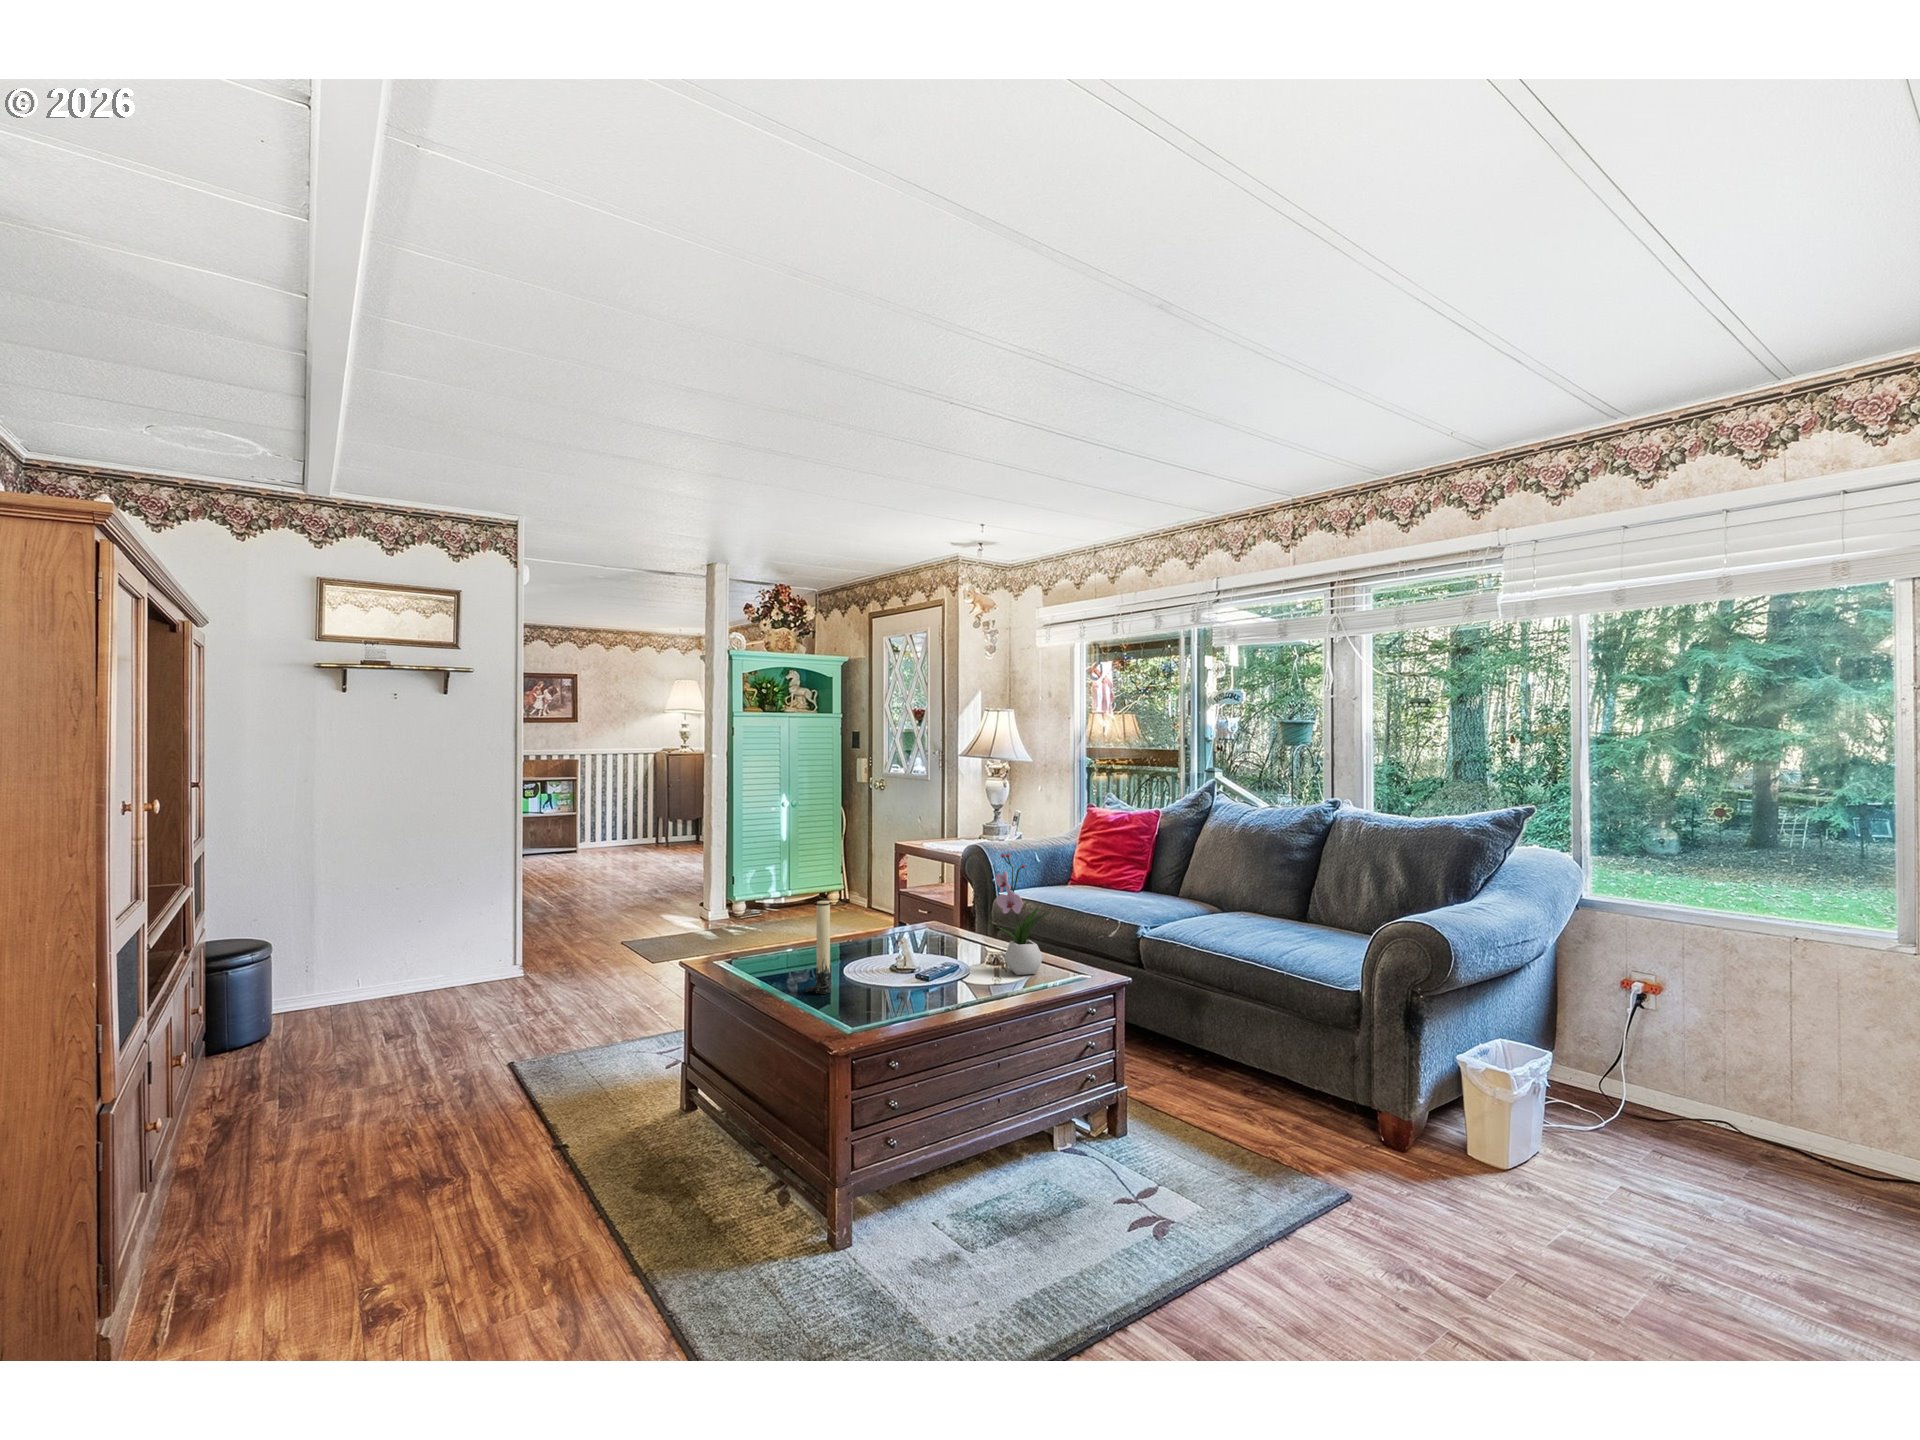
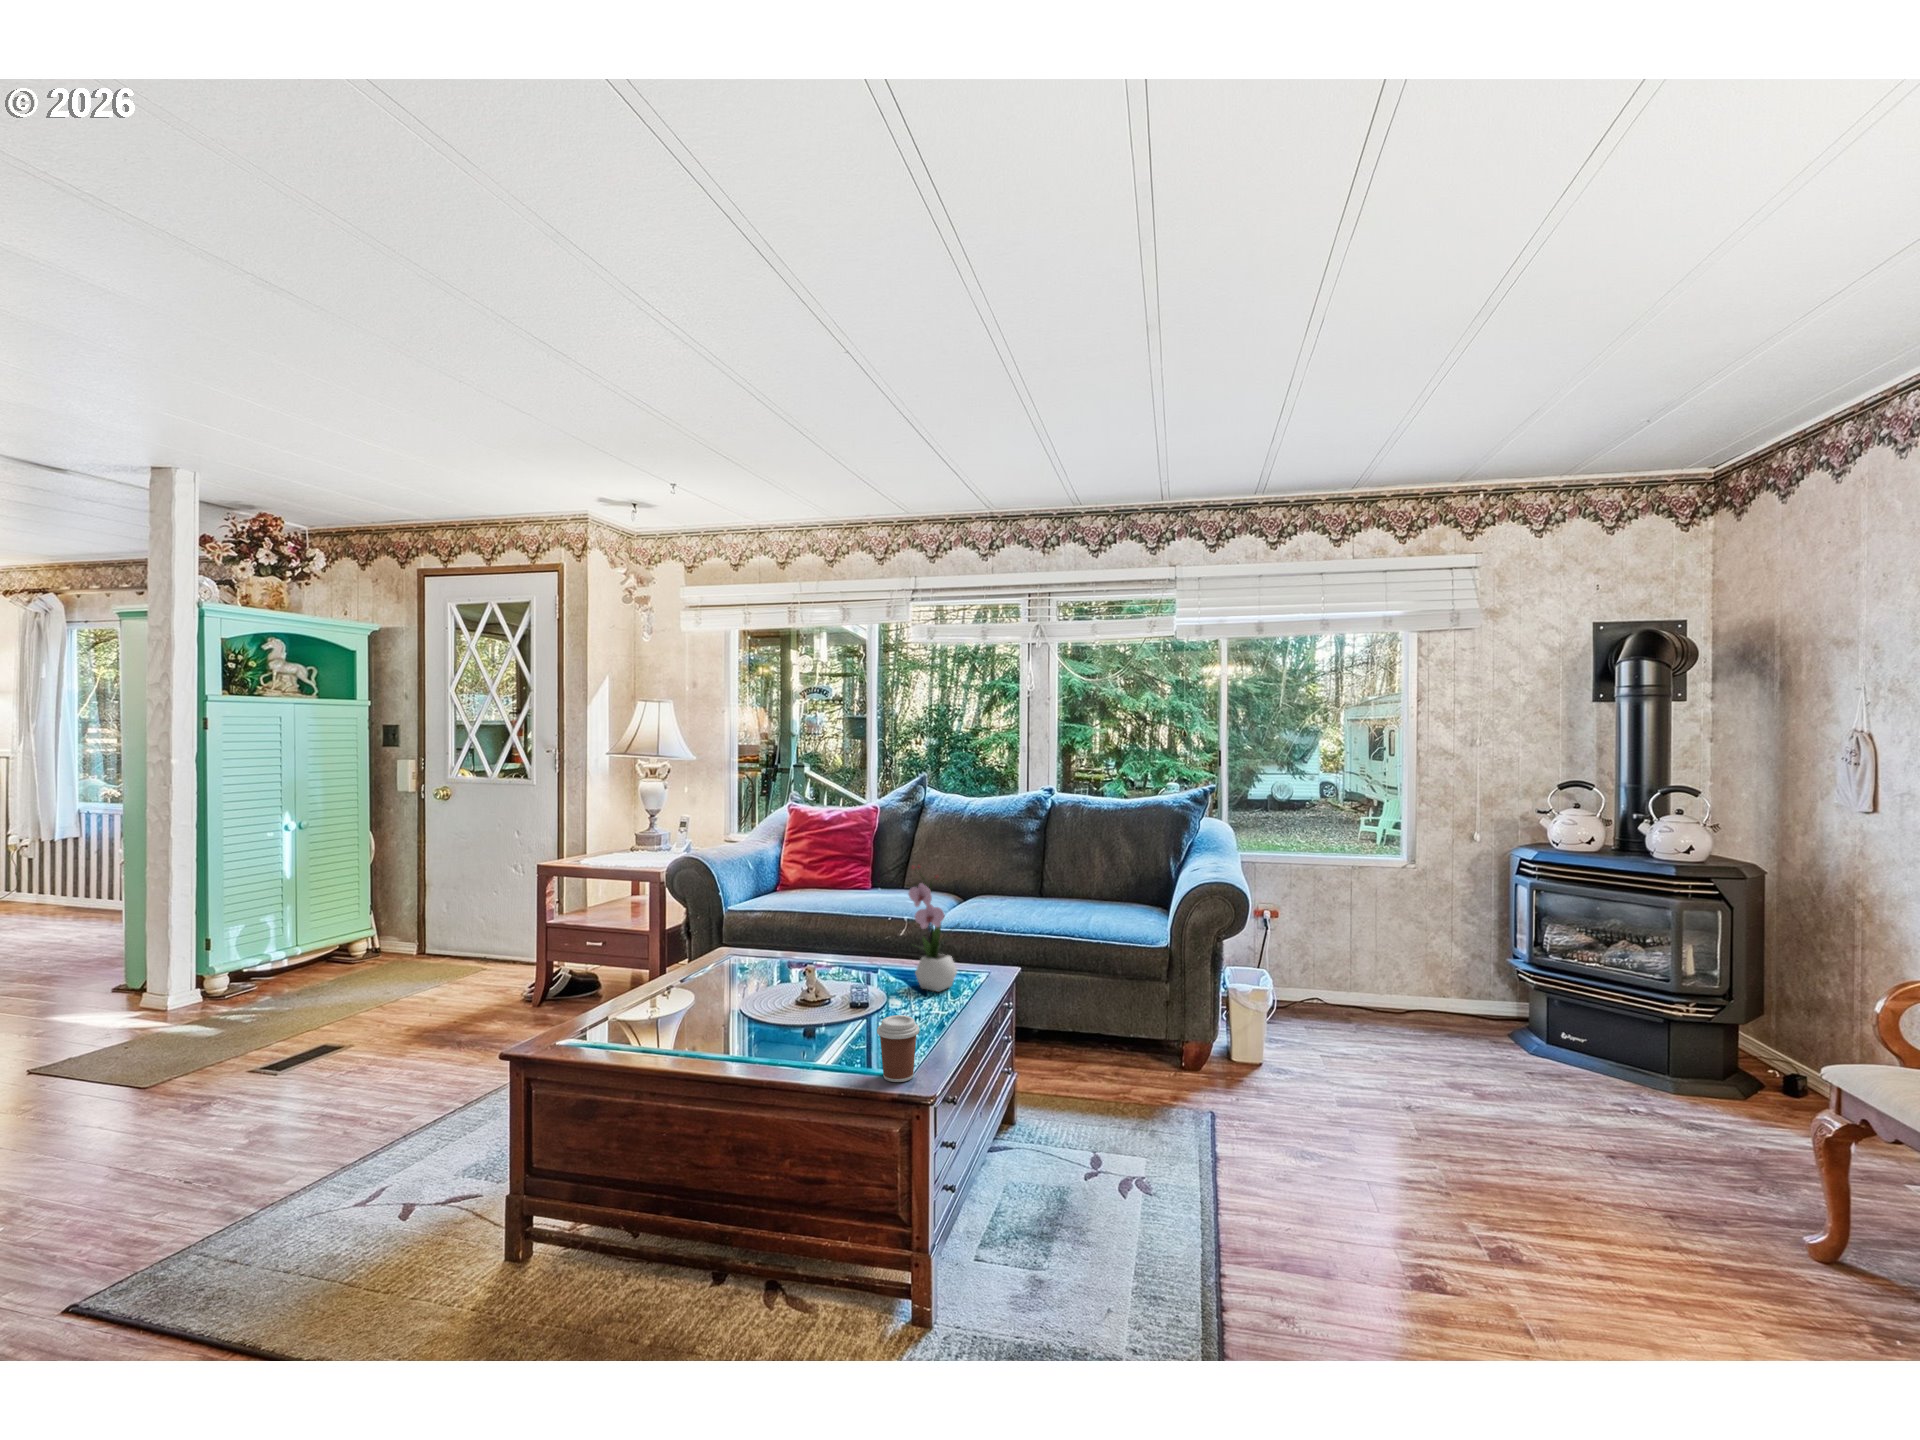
candle: present [806,901,831,994] -> none [770,945,803,1062]
coffee cup: none [845,968,882,1024] -> present [877,1015,919,1082]

